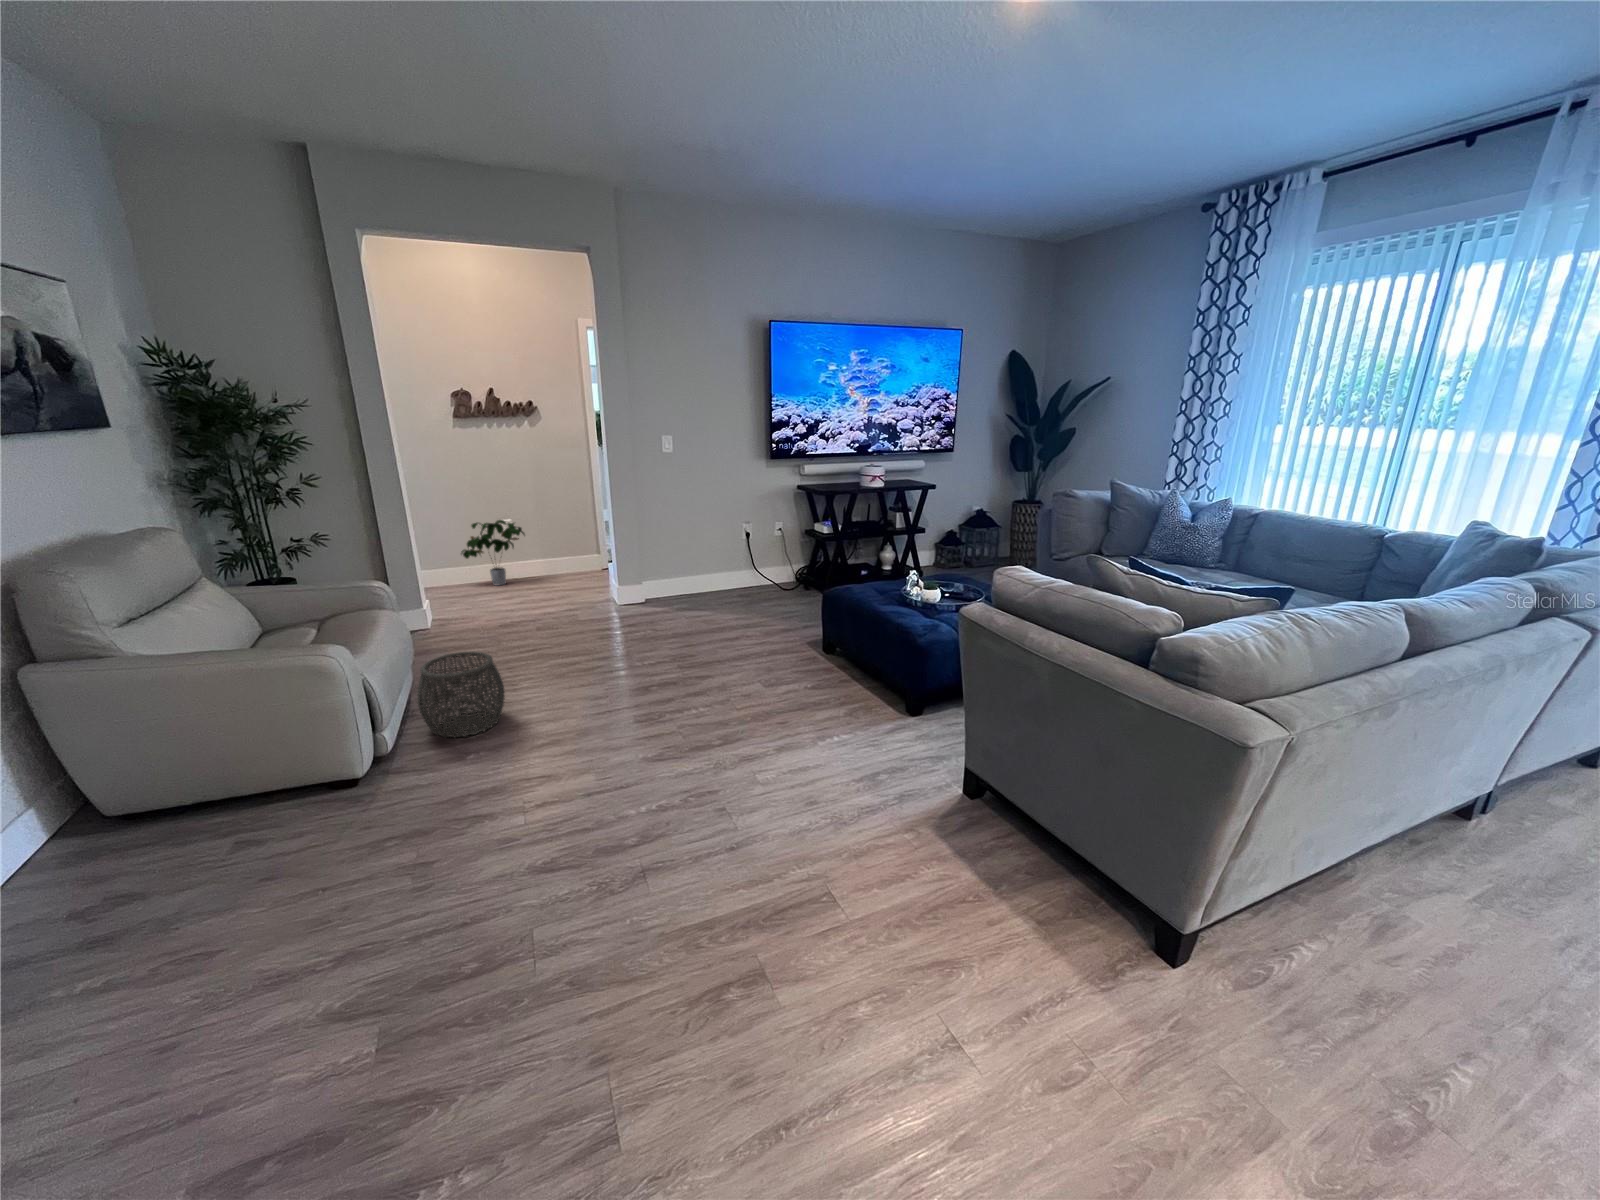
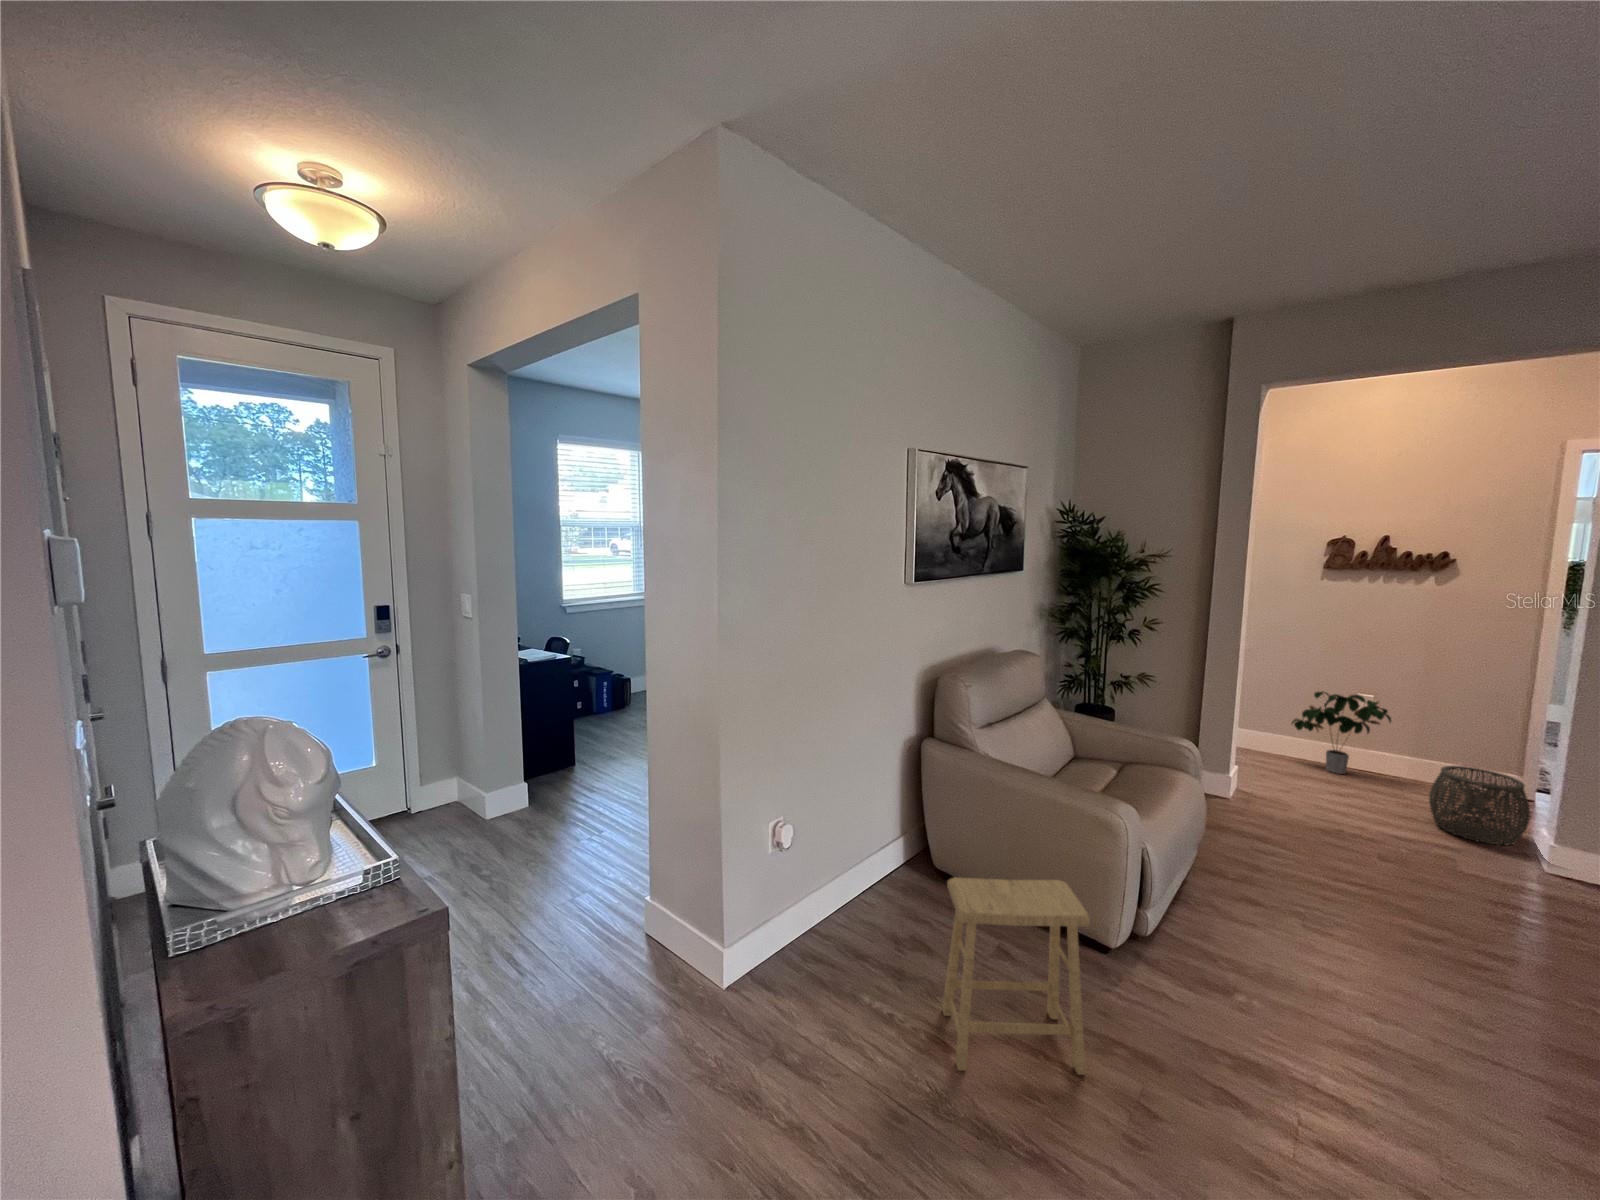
woven basket: present [417,651,505,738] -> present [1429,766,1531,845]
footstool: none [144,729,365,955] -> present [942,877,1090,1075]

